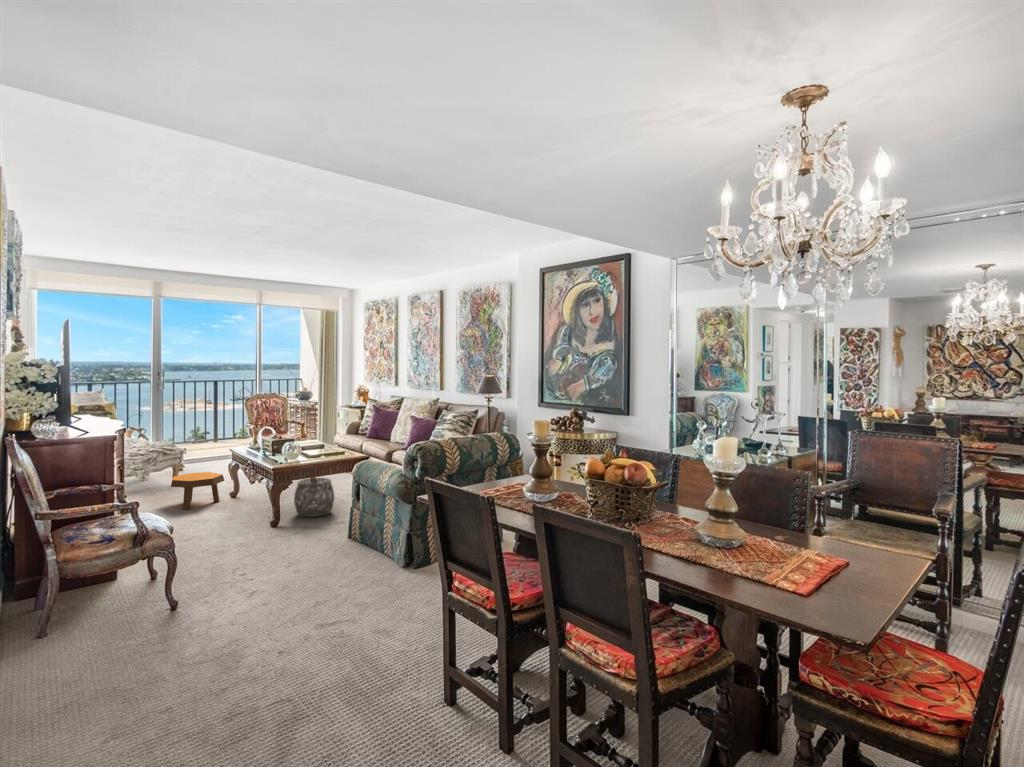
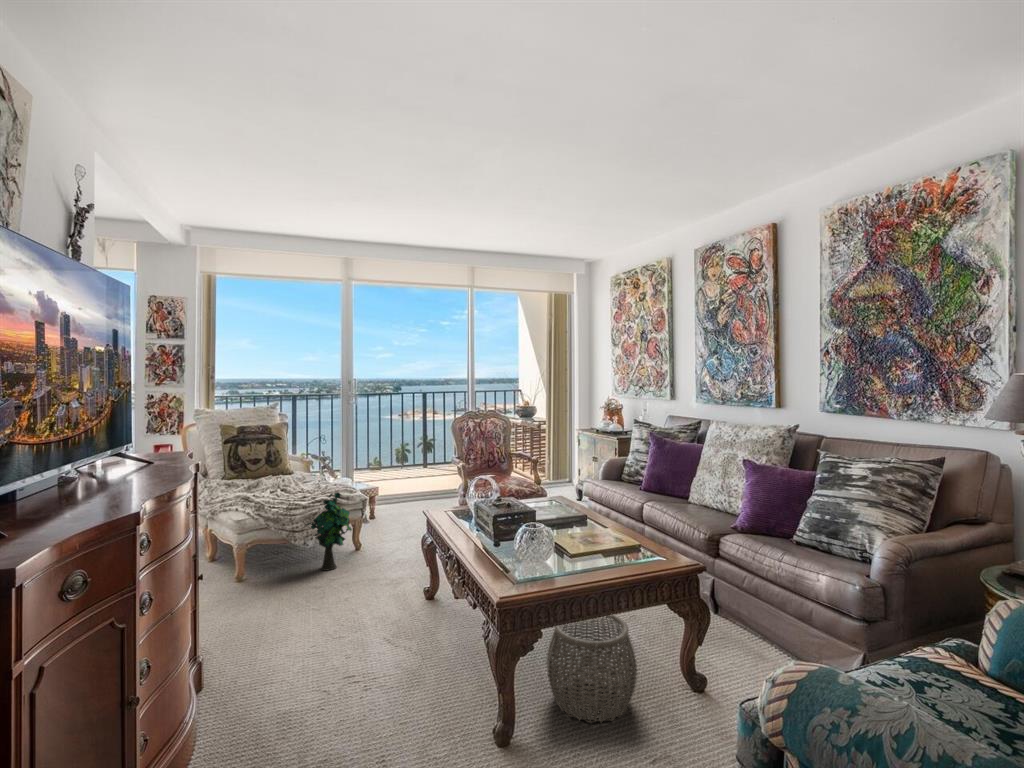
decorative plant: none [142,443,176,492] -> present [305,492,352,571]
footstool: present [171,472,224,509] -> none [326,554,416,636]

